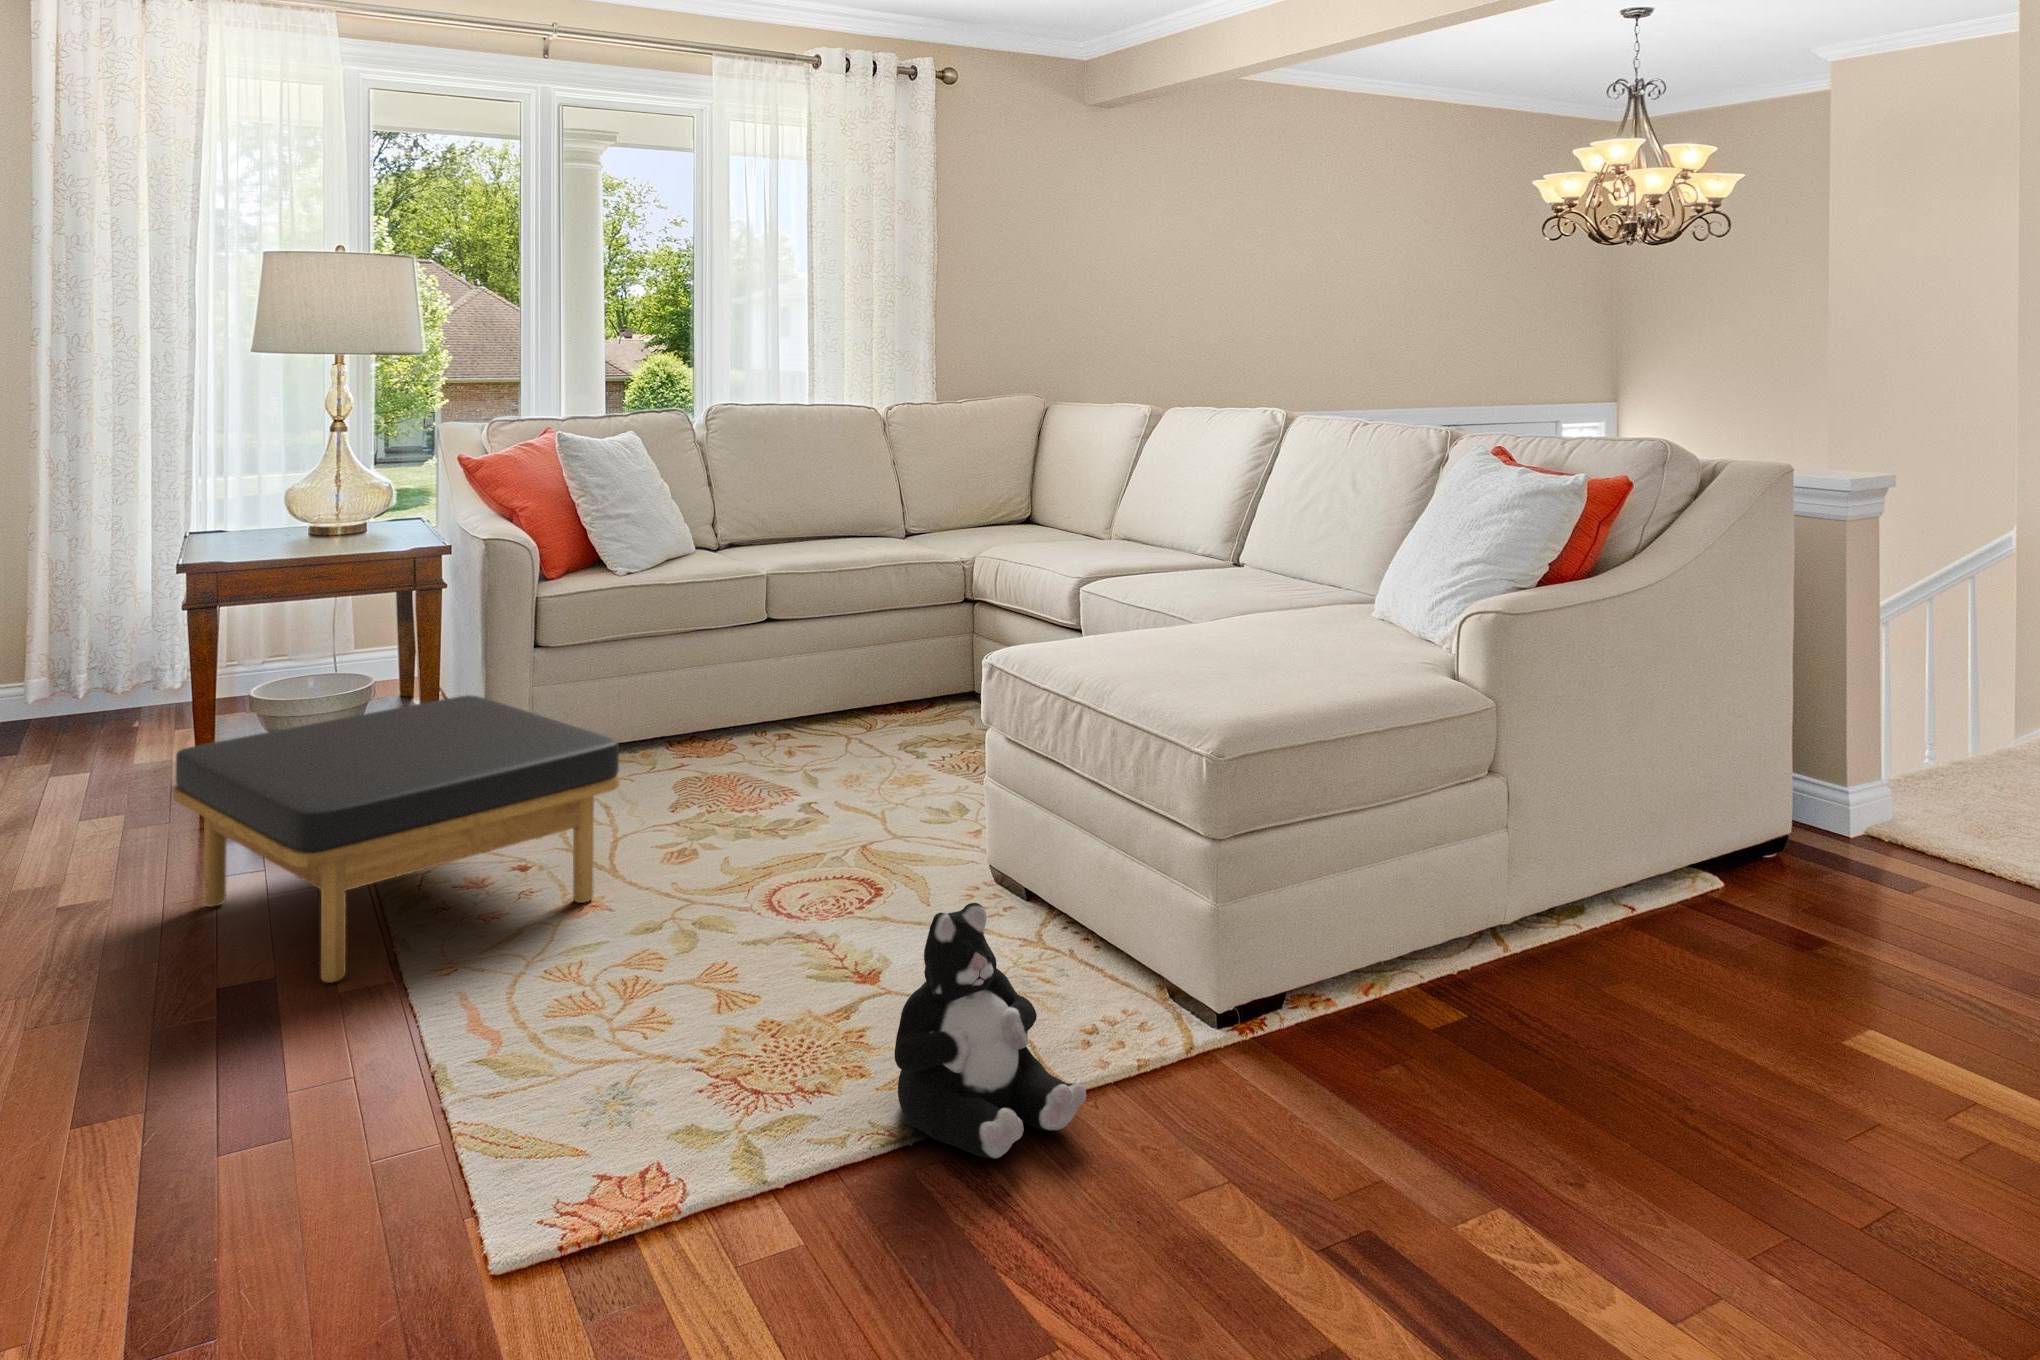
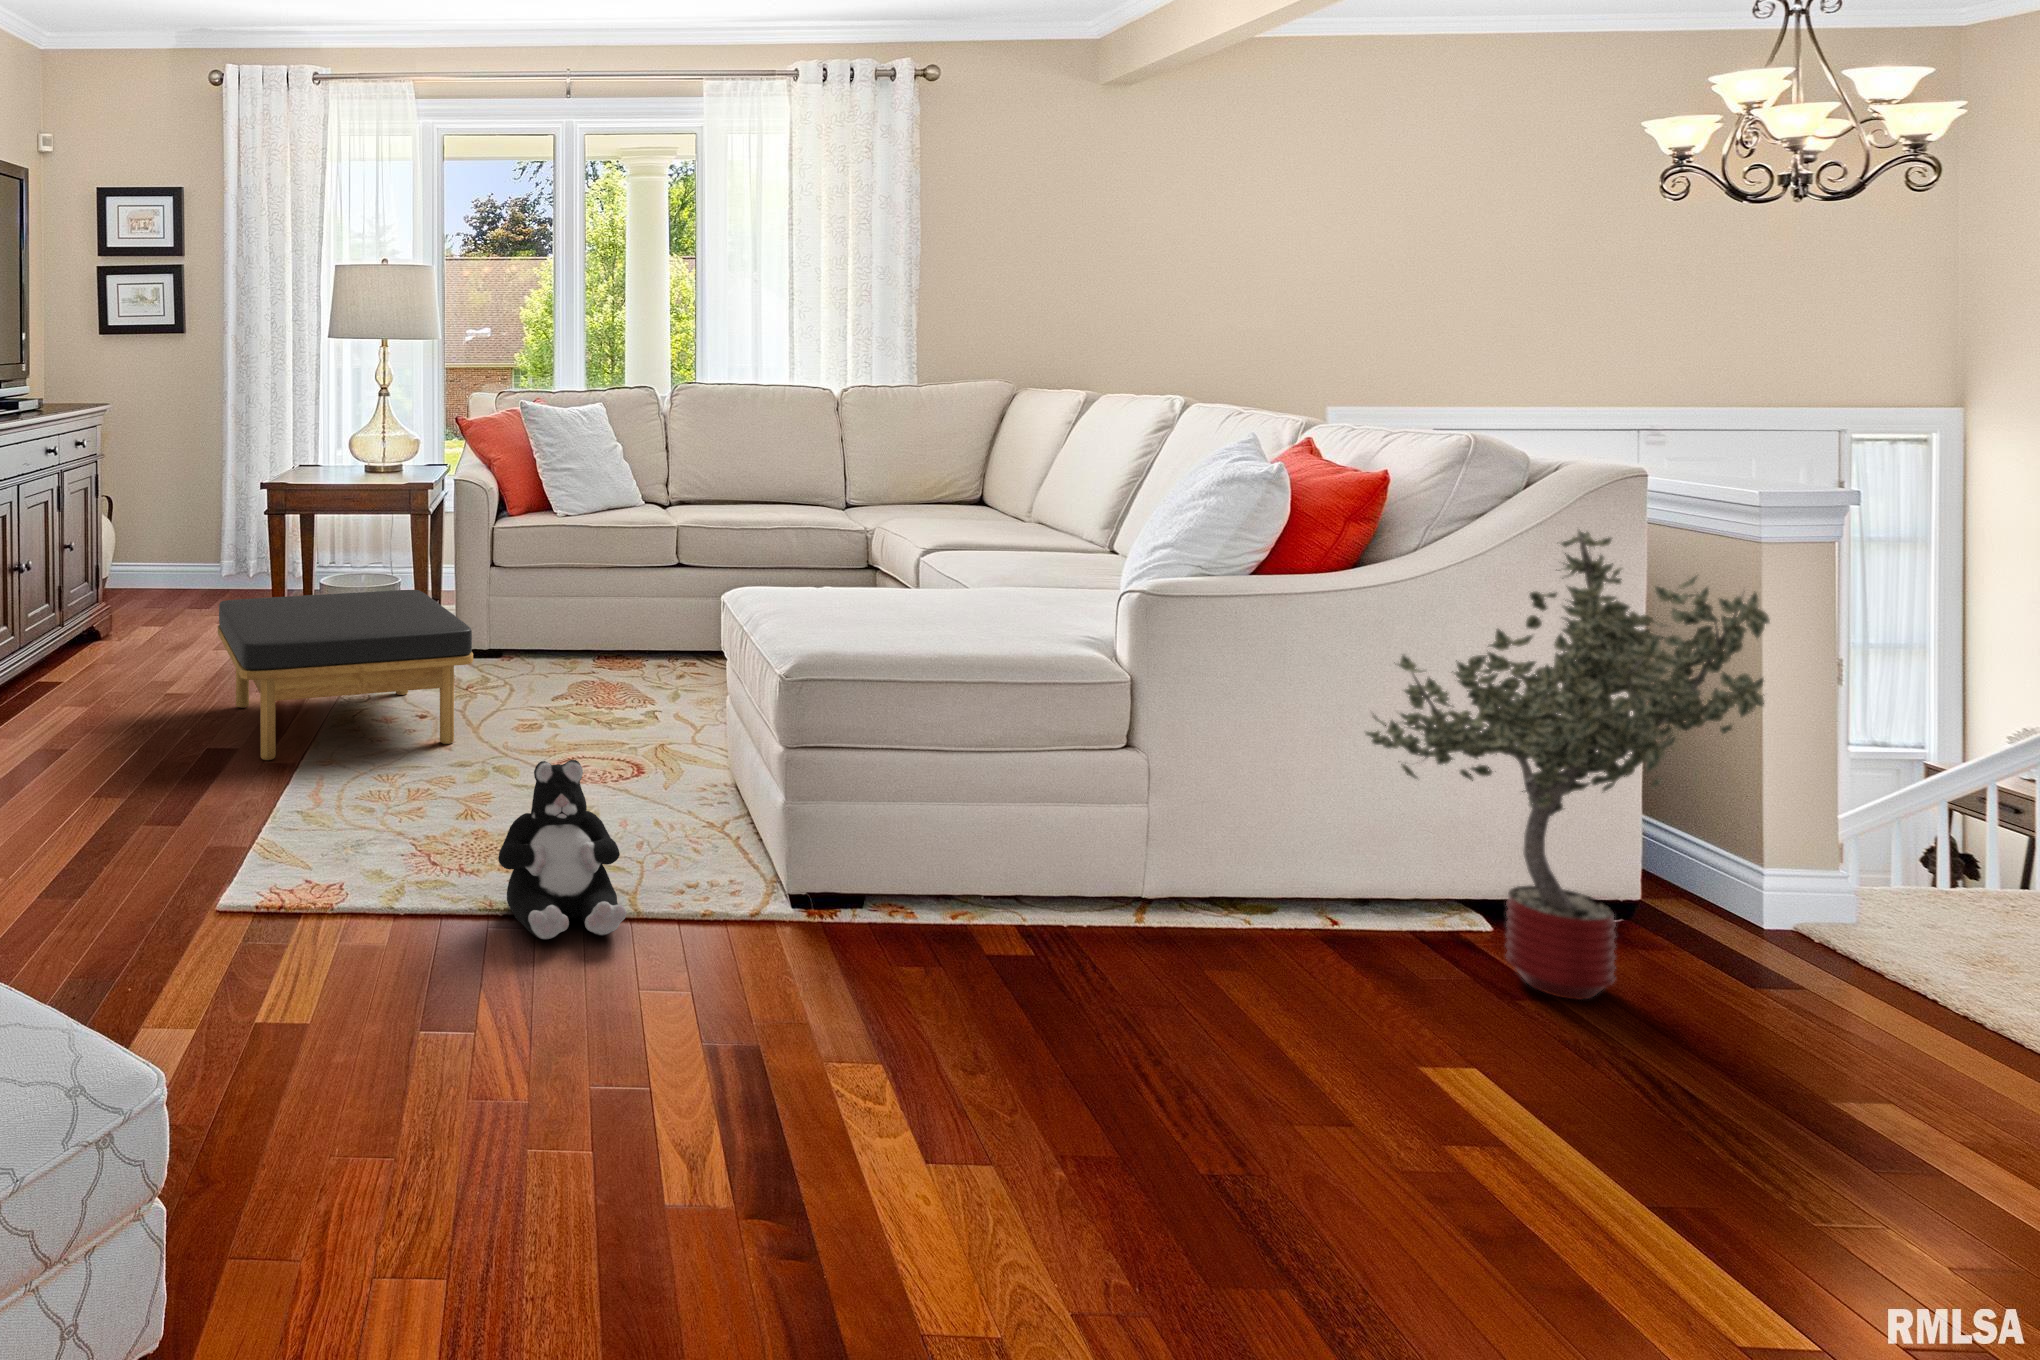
potted tree: none [1705,515,1984,945] -> present [1366,531,1769,1000]

